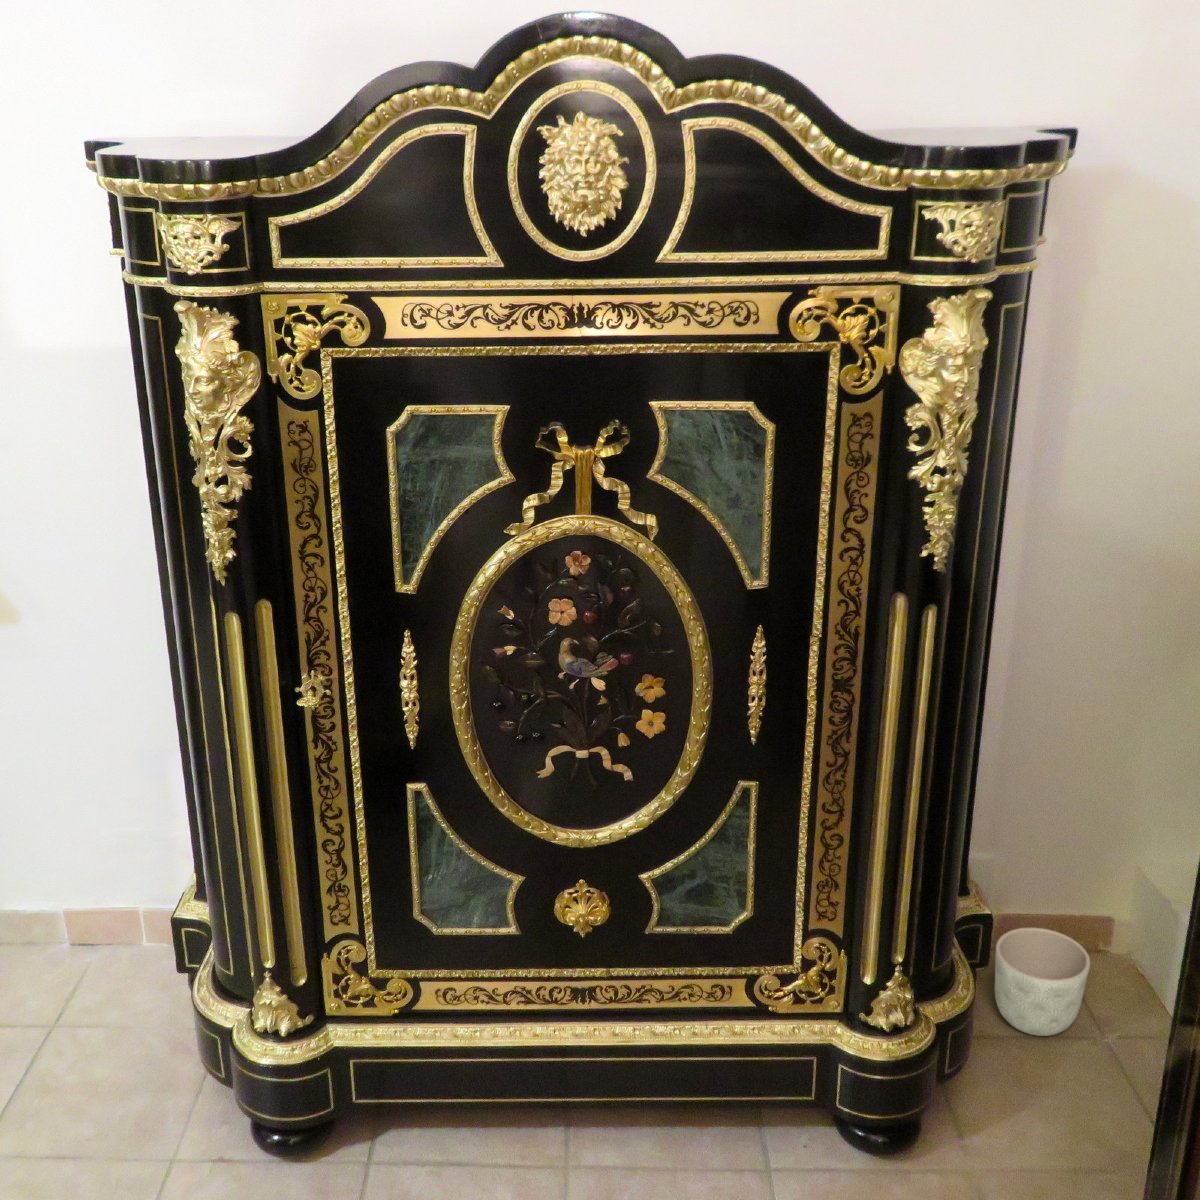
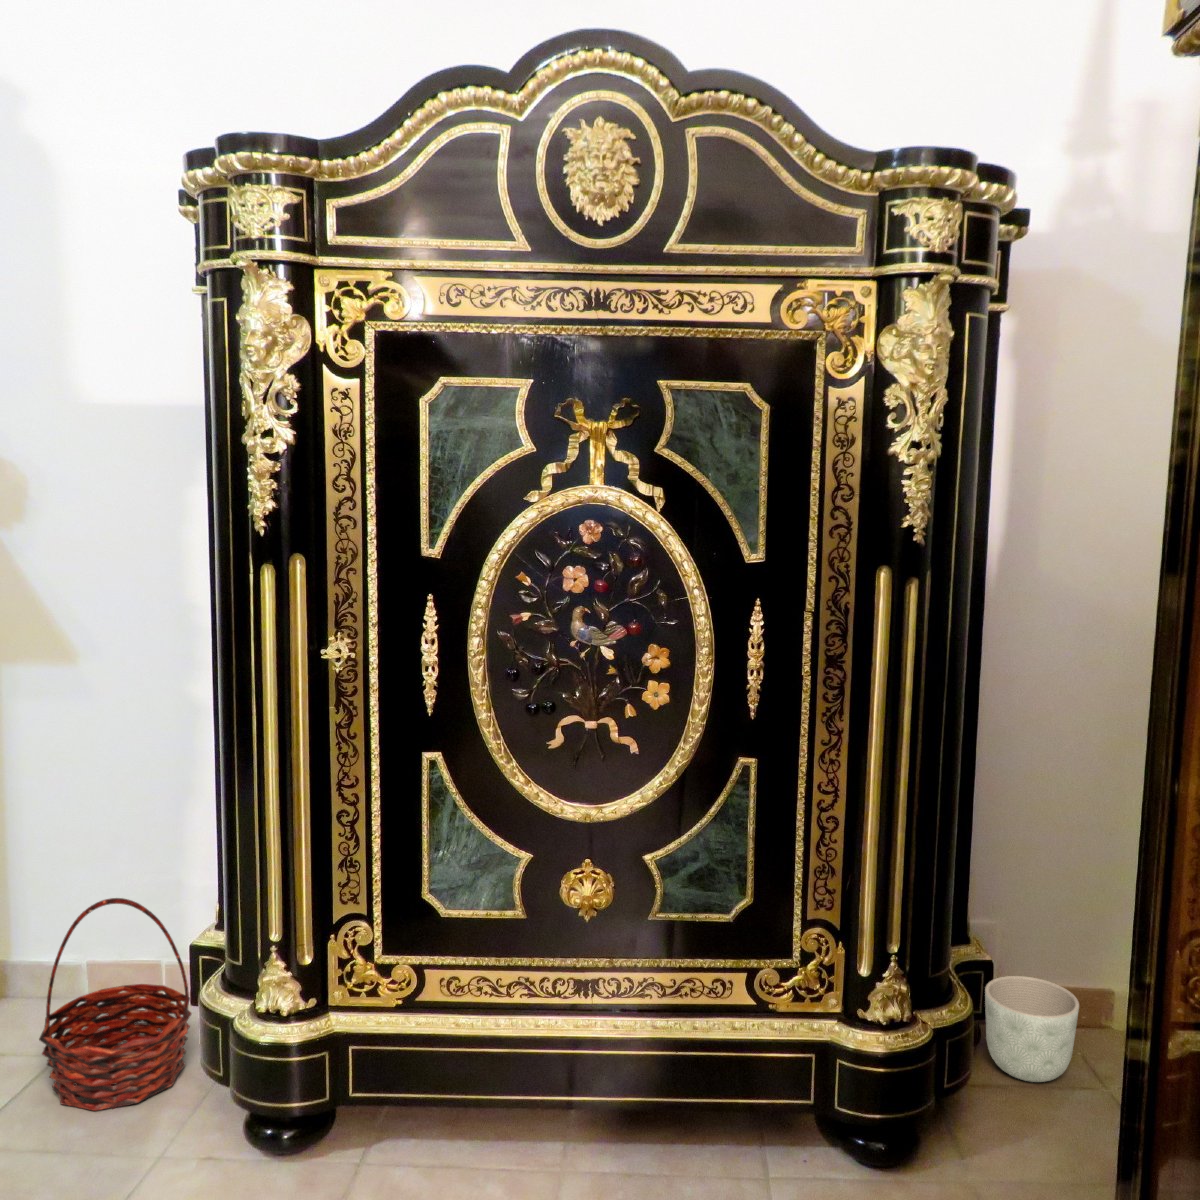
basket: none [29,894,179,1099] -> present [39,898,191,1111]

